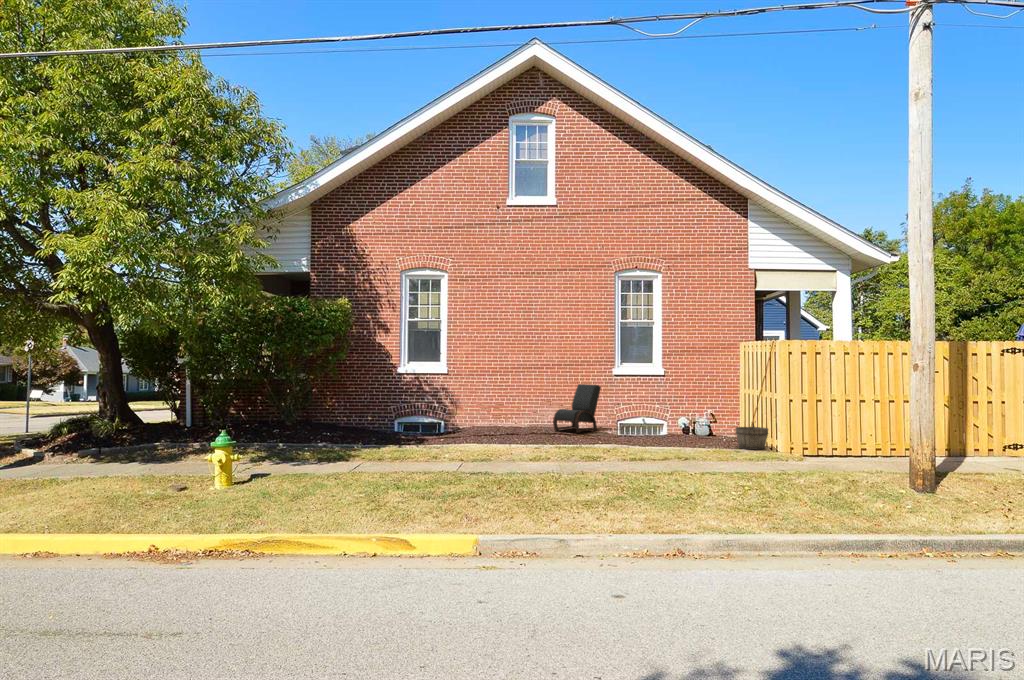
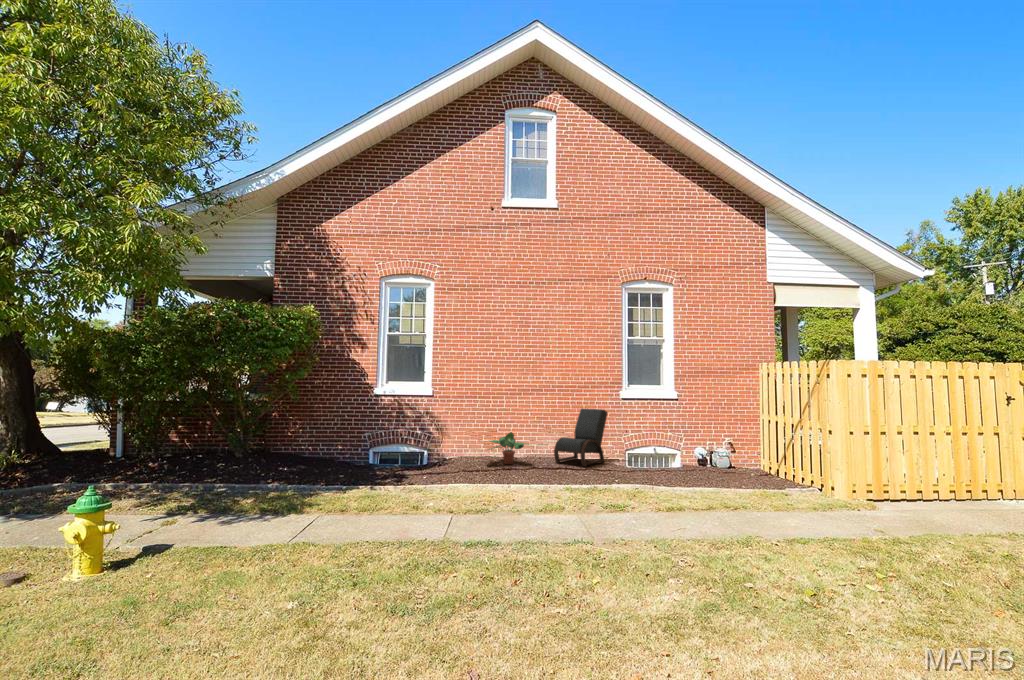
potted plant: none [494,404,534,432] -> present [489,432,524,464]
wooden bucket: present [736,423,768,449] -> none [782,458,827,494]

